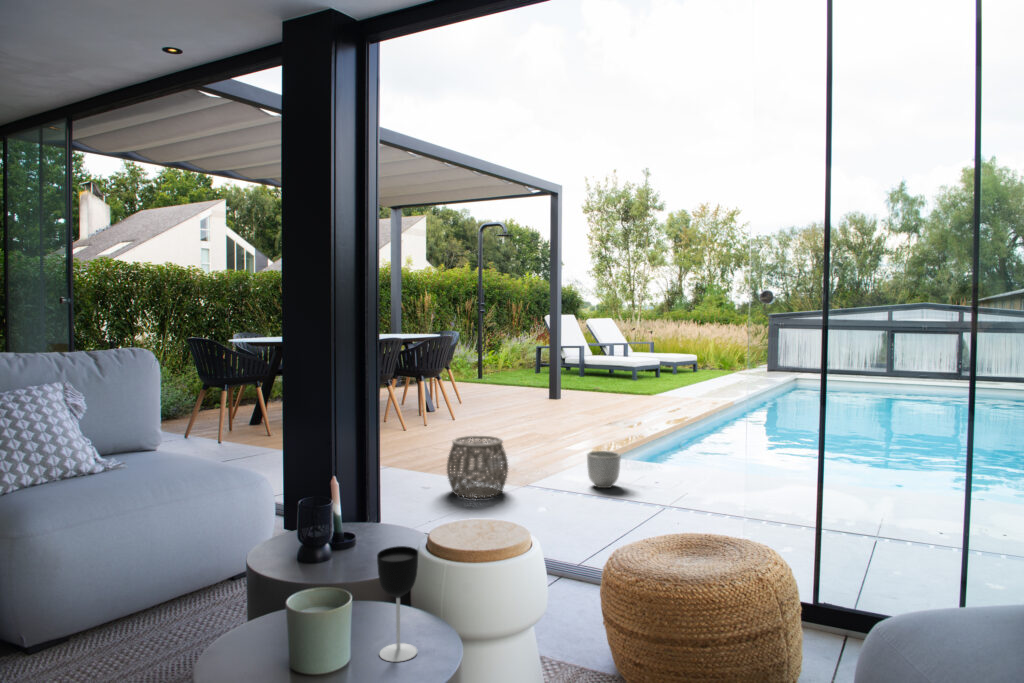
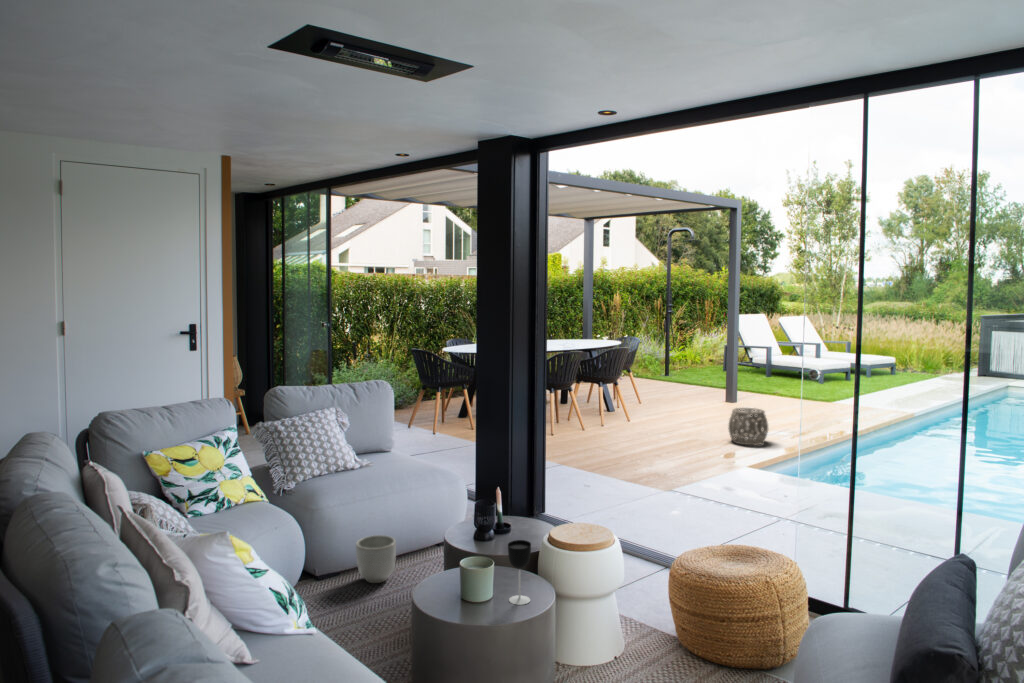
woven basket: present [447,436,508,498] -> present [728,408,768,445]
planter: present [587,451,621,488] -> present [356,535,396,583]

